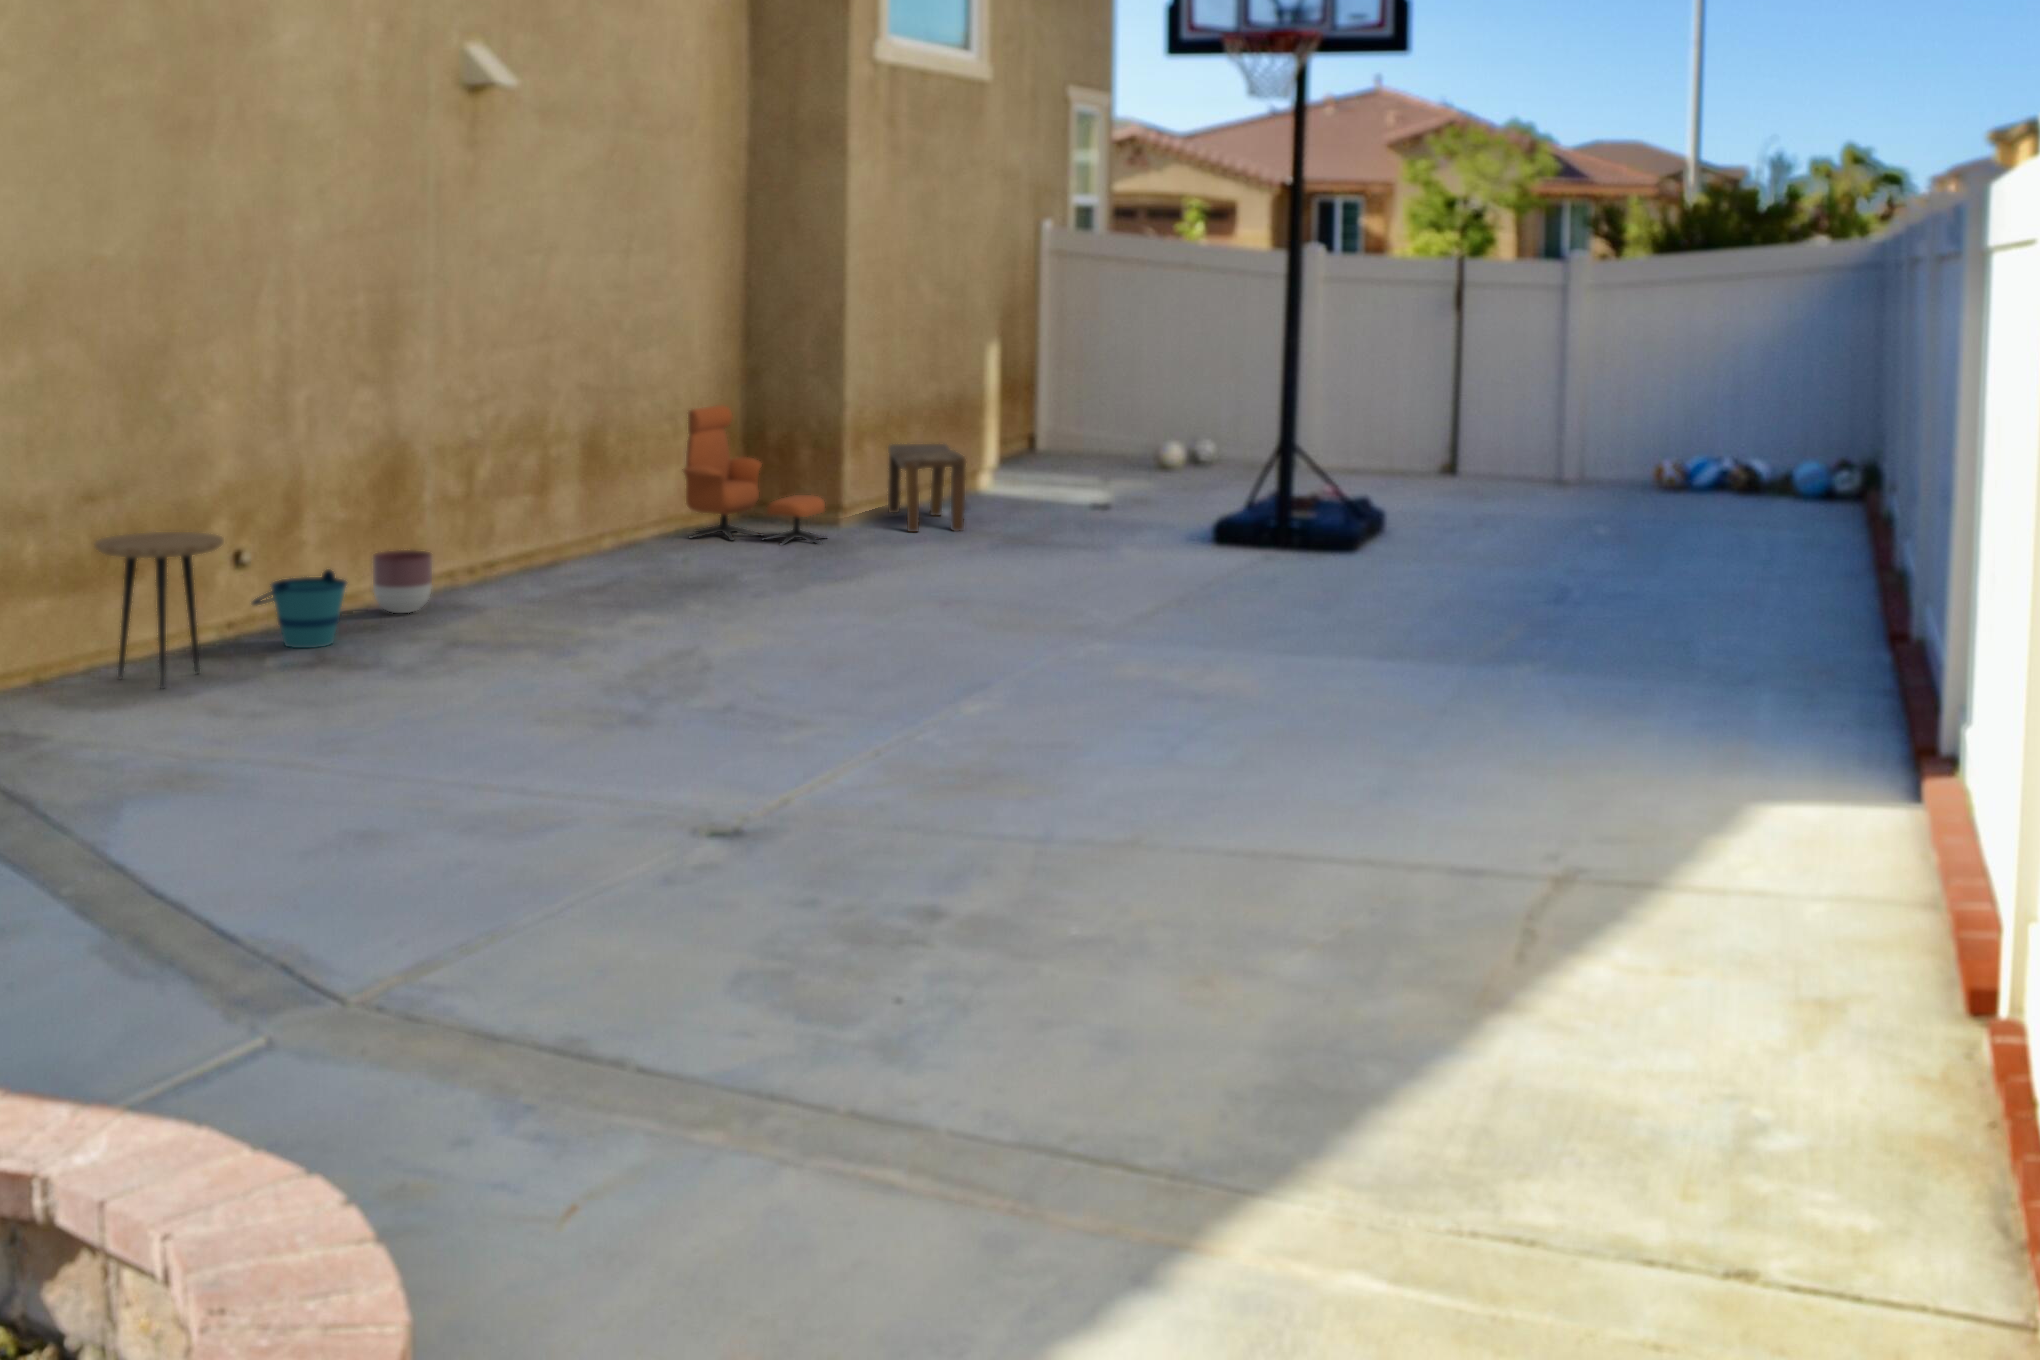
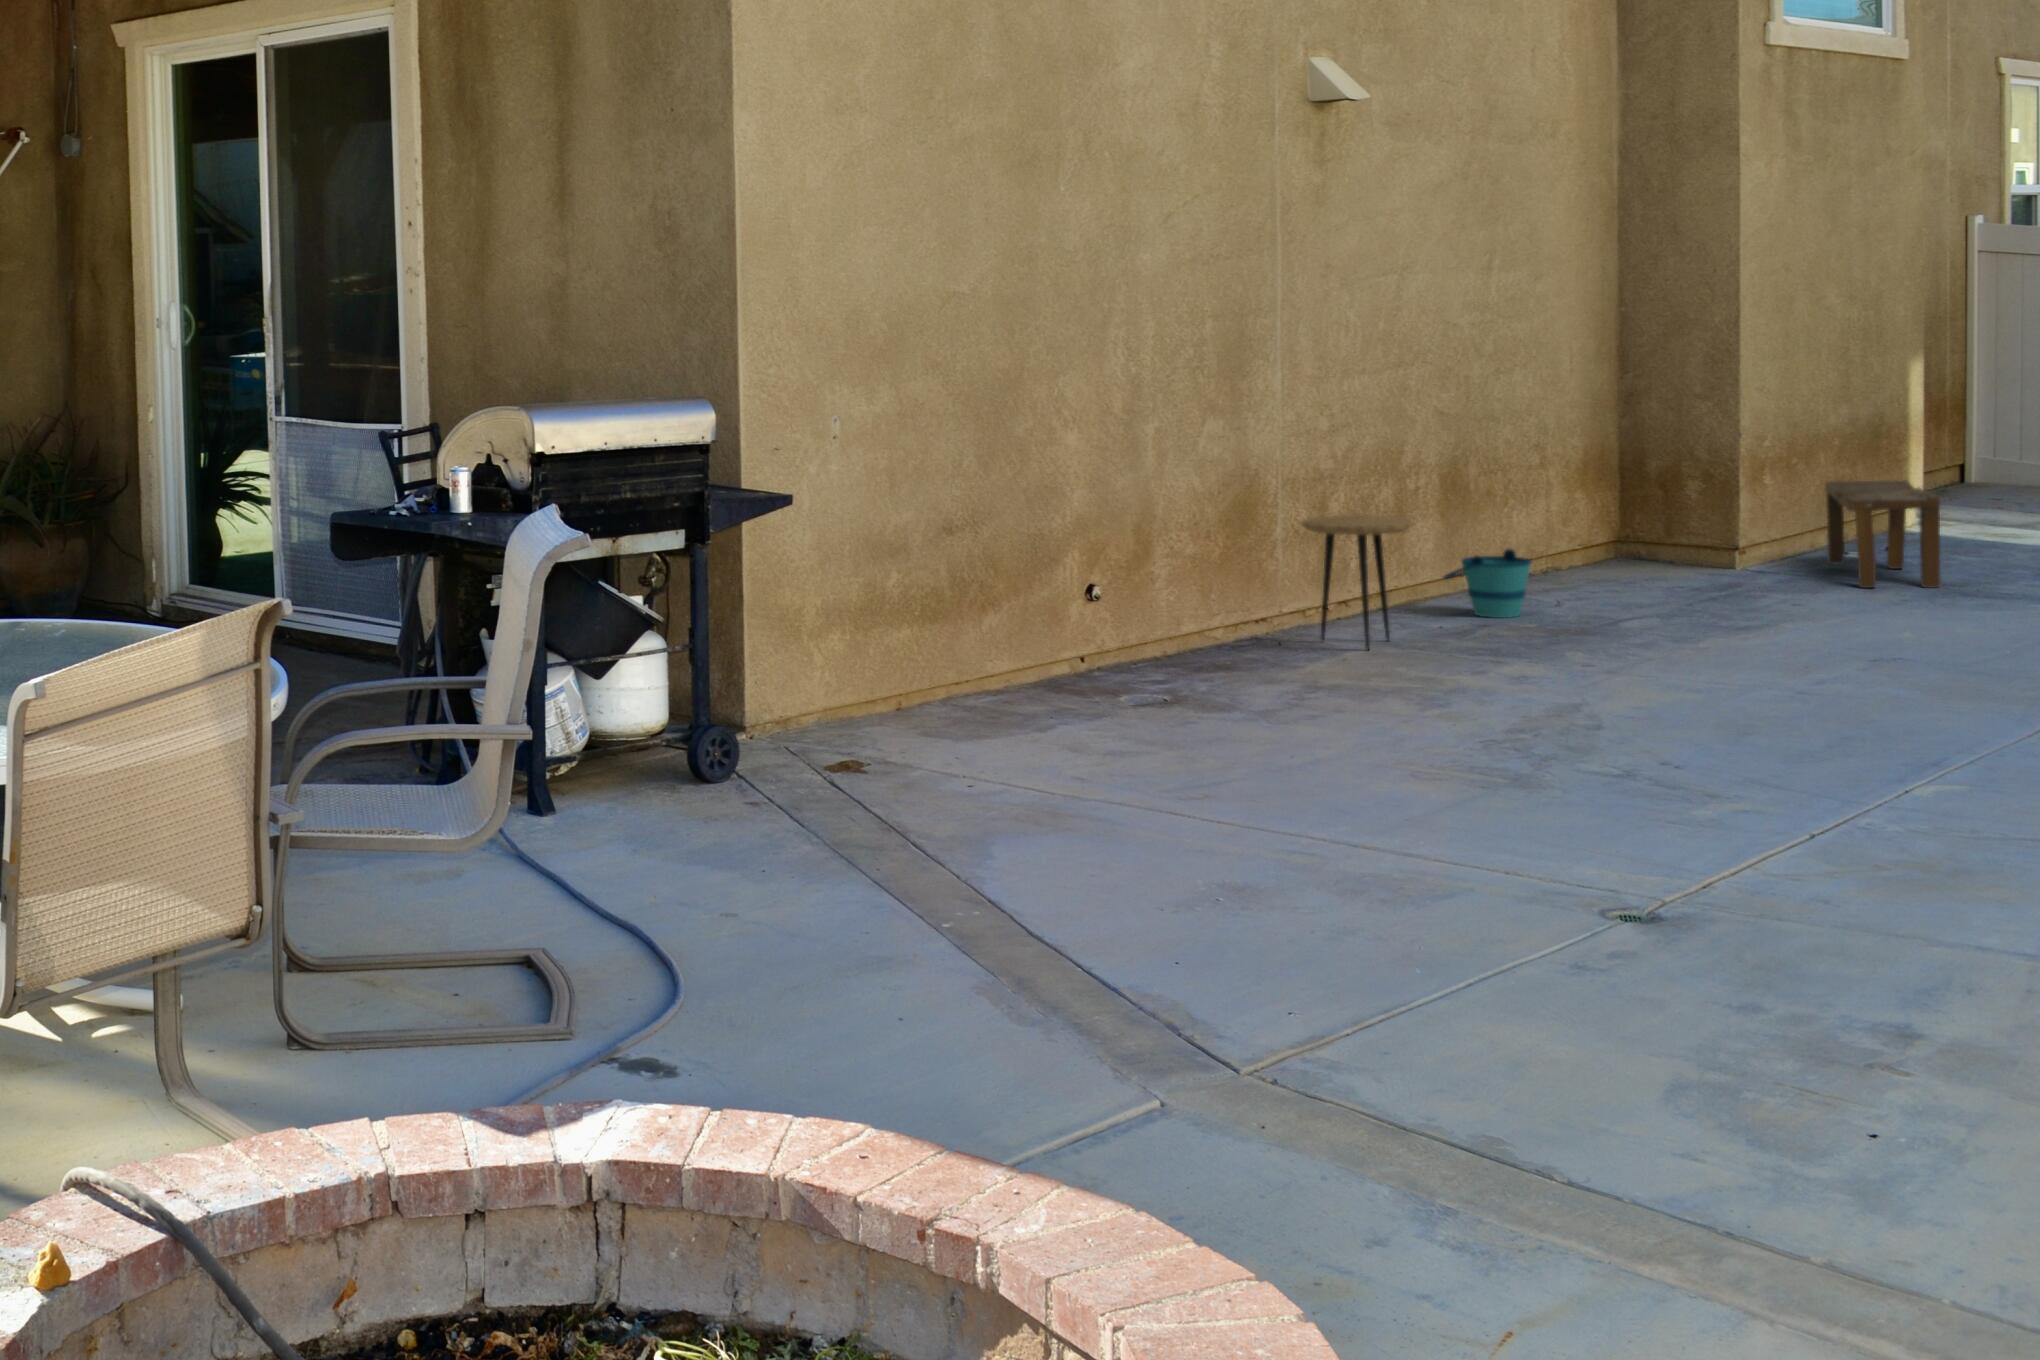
lounge chair: present [682,405,825,545] -> none [1560,437,1752,600]
side table: present [95,532,224,688] -> present [1301,515,1413,649]
planter: present [373,550,432,613] -> none [1217,594,1282,662]
bucket: present [252,569,347,648] -> present [1444,549,1532,618]

